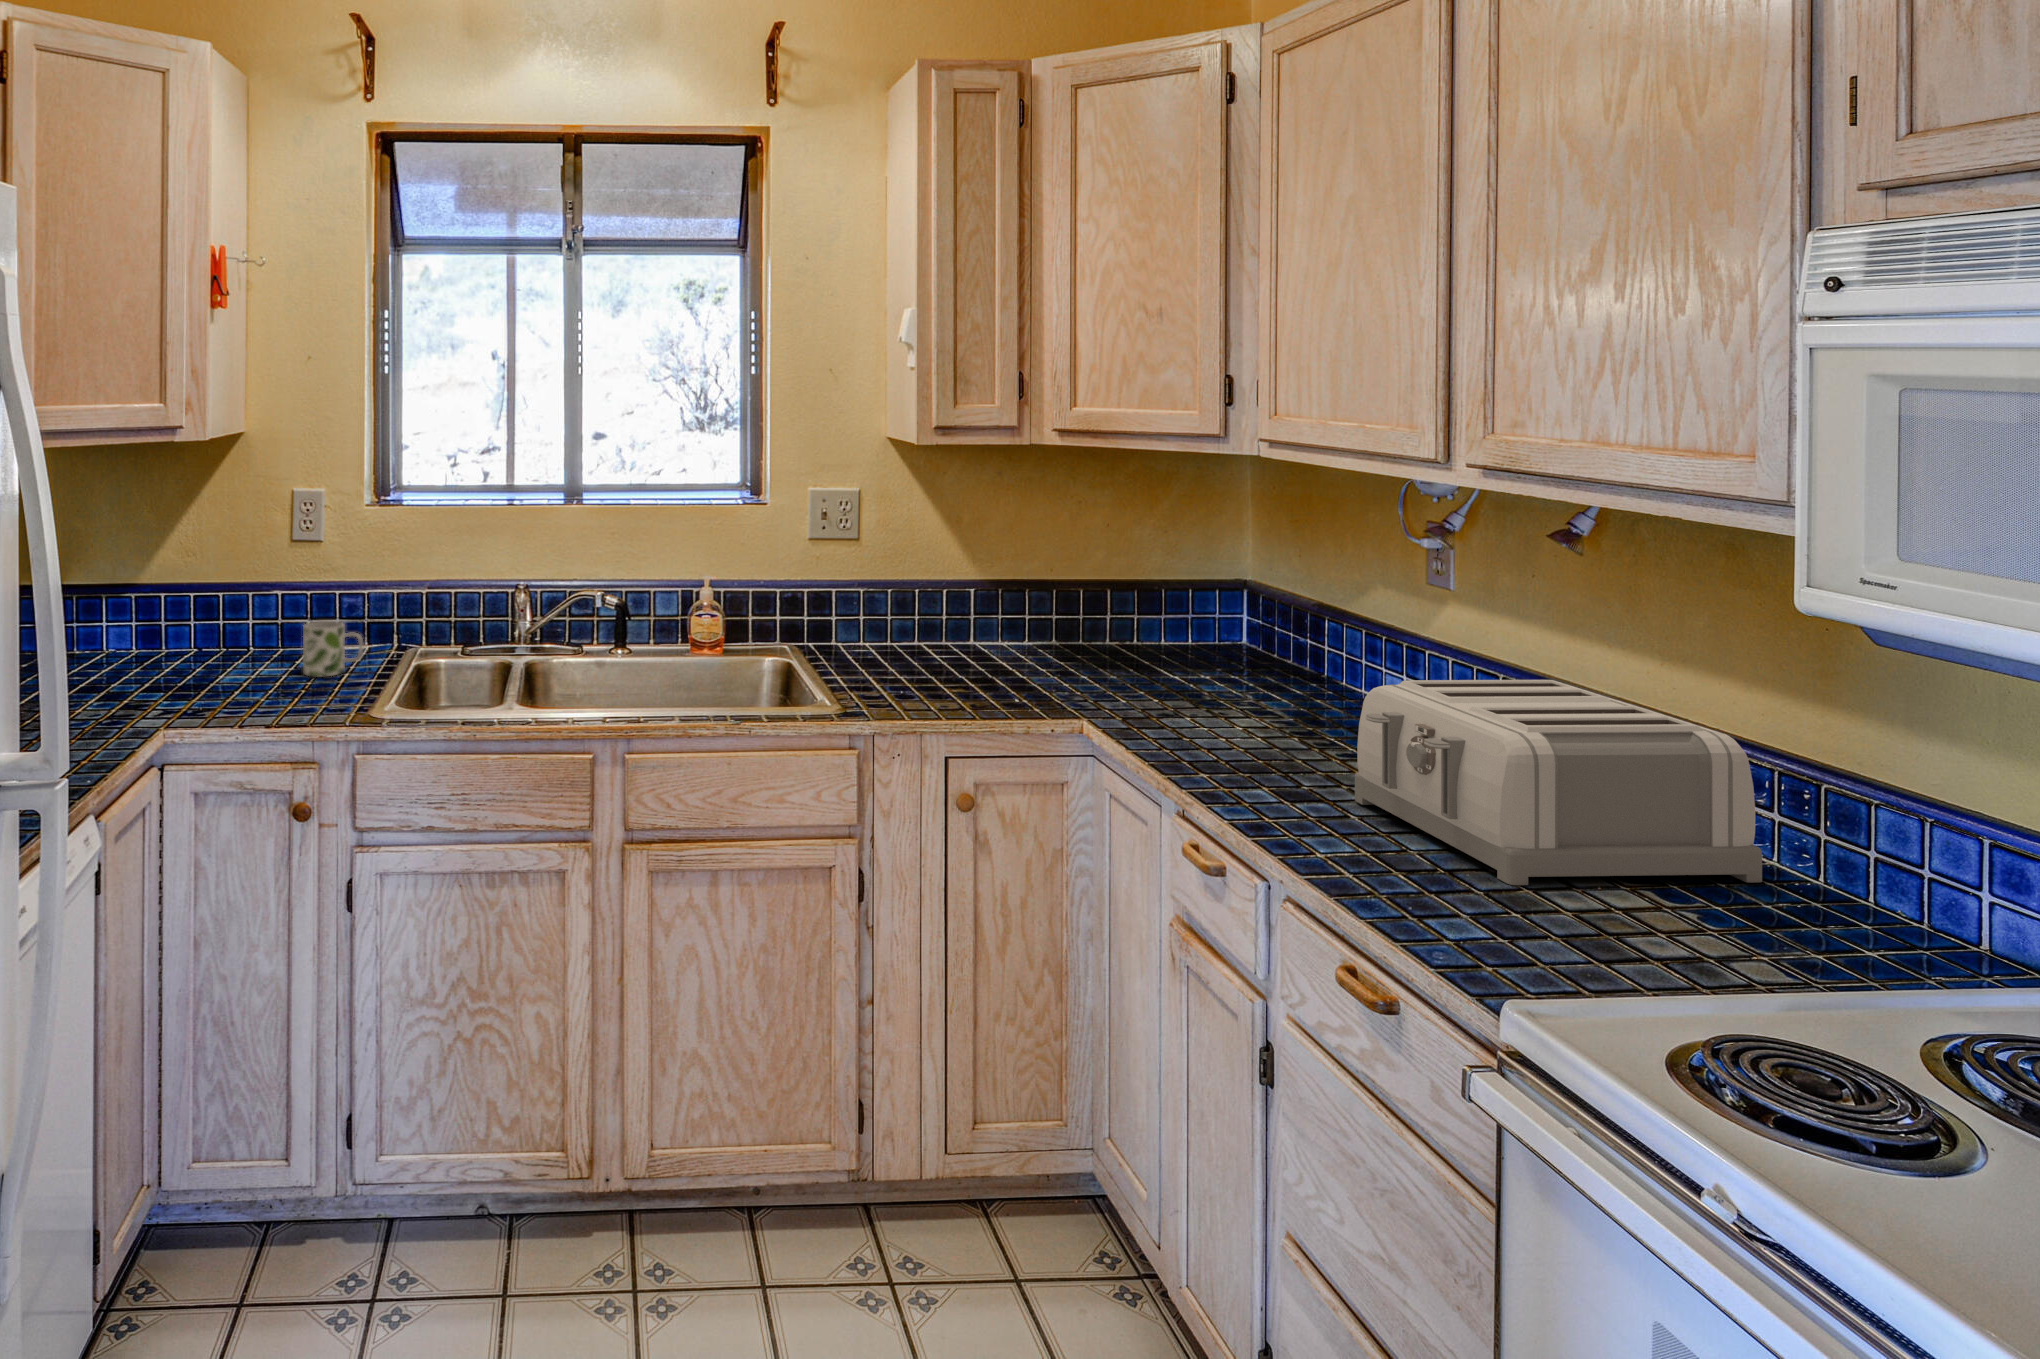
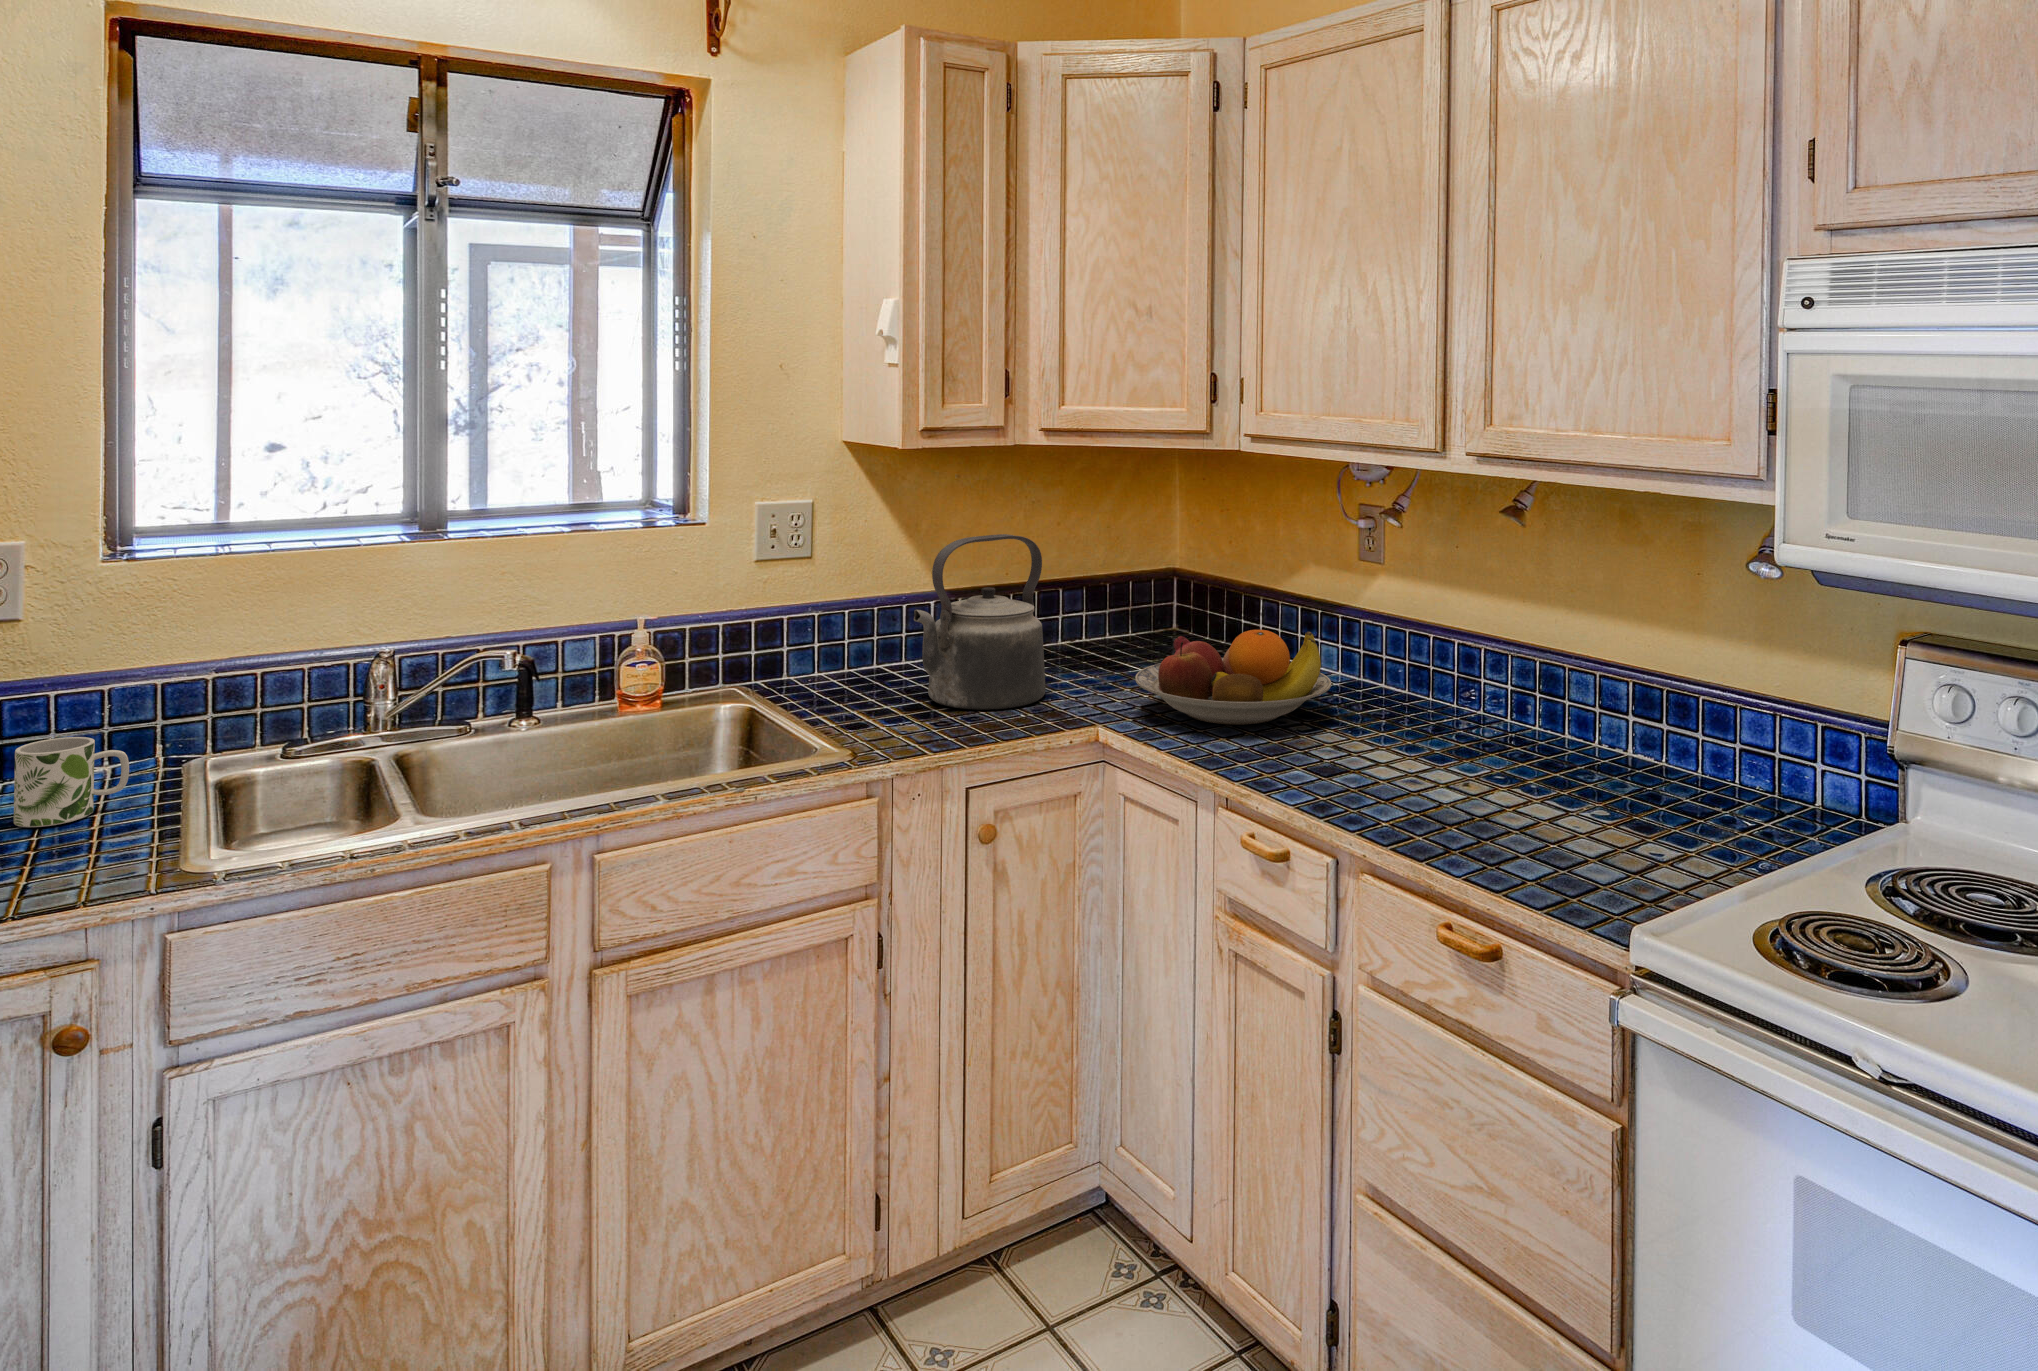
kettle: none [924,530,1061,693] -> present [914,534,1046,710]
fruit bowl: none [1133,644,1357,741] -> present [1135,630,1331,725]
toaster: present [1355,680,1762,885] -> none [1375,636,1671,822]

